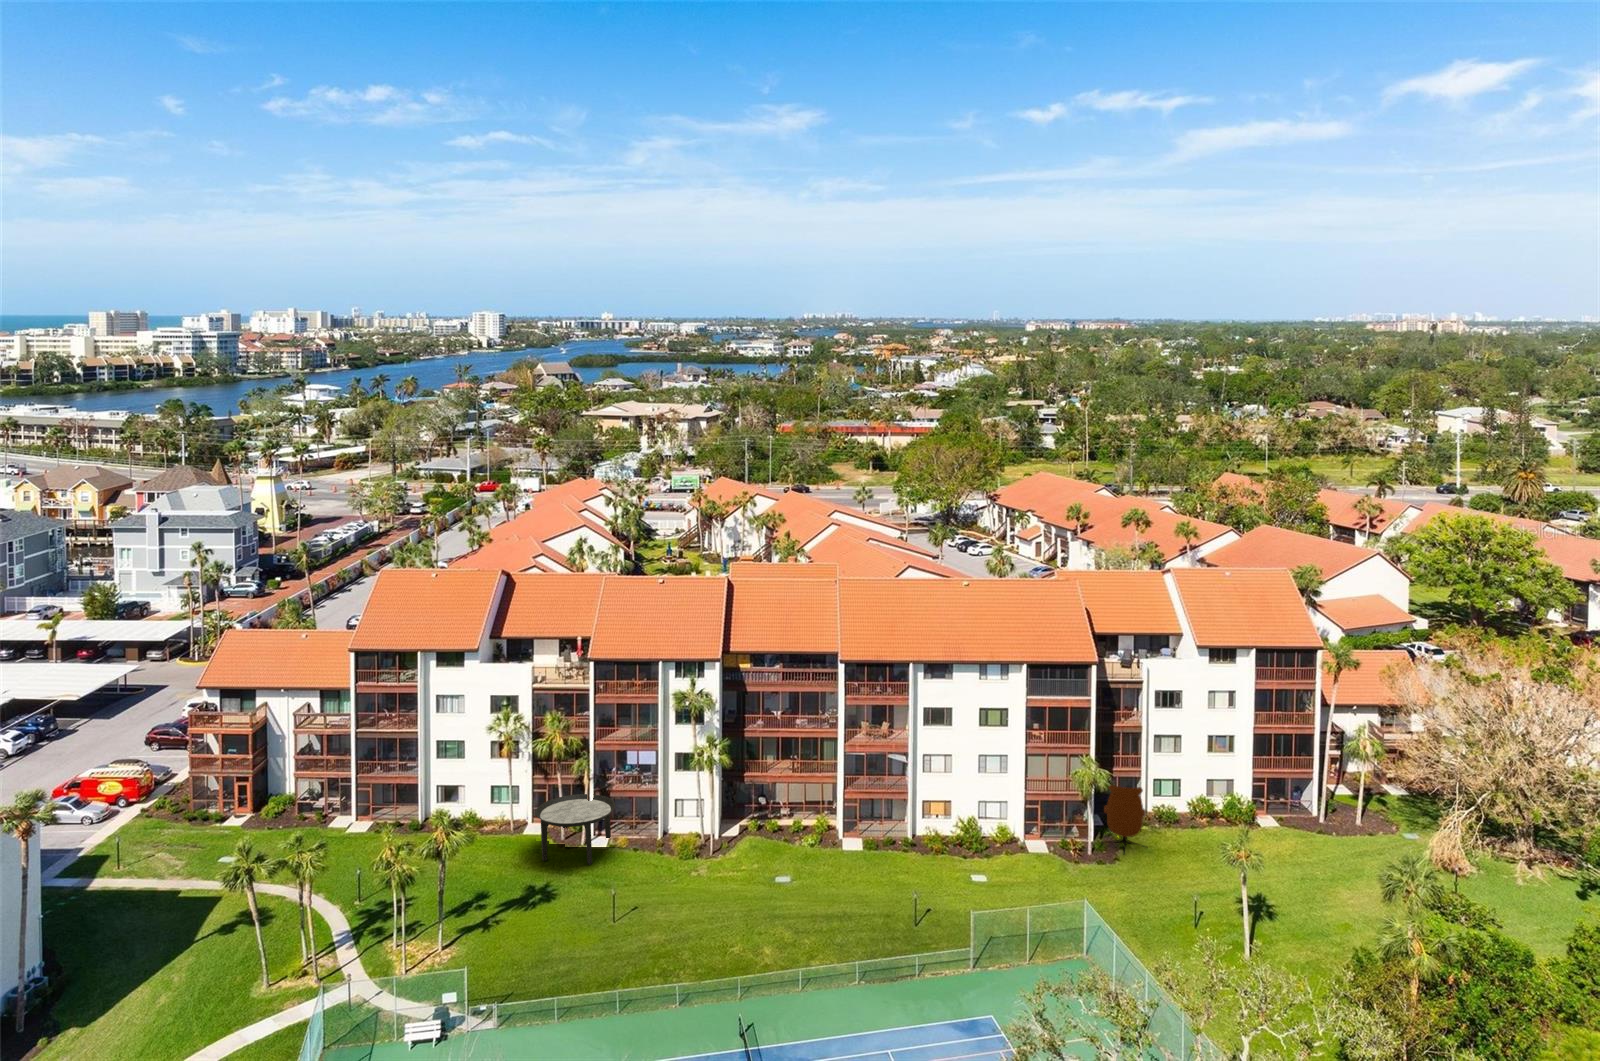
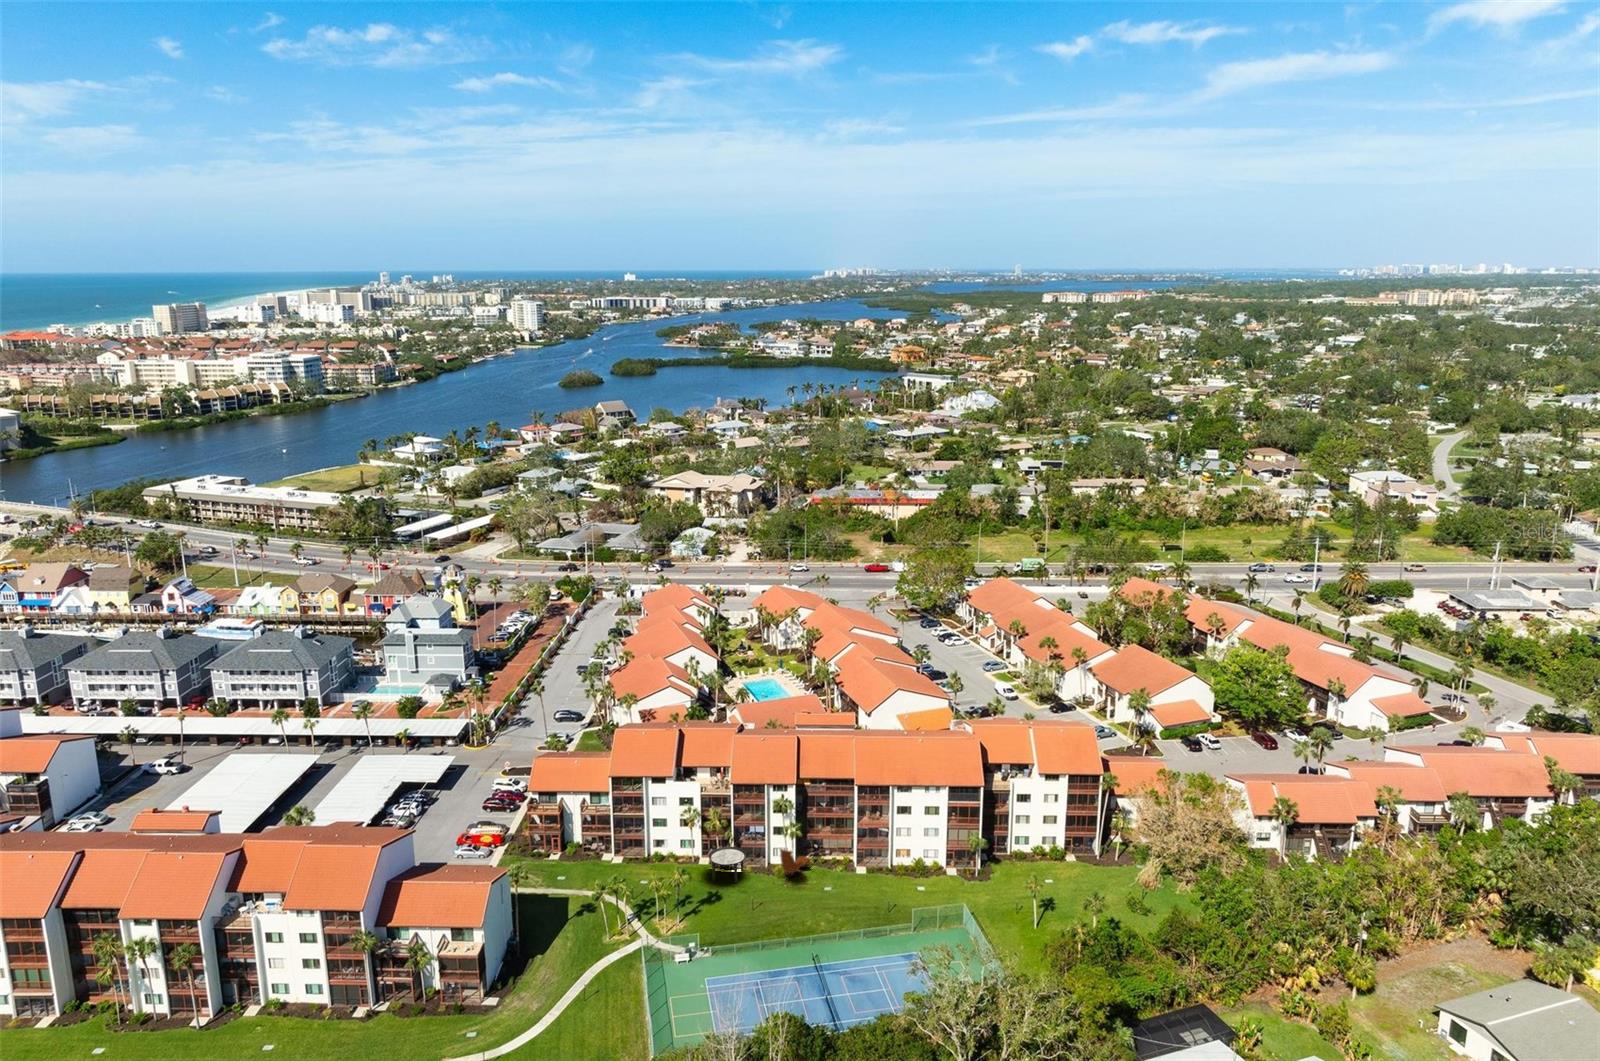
lounge chair: present [1104,785,1146,854] -> present [780,849,810,876]

